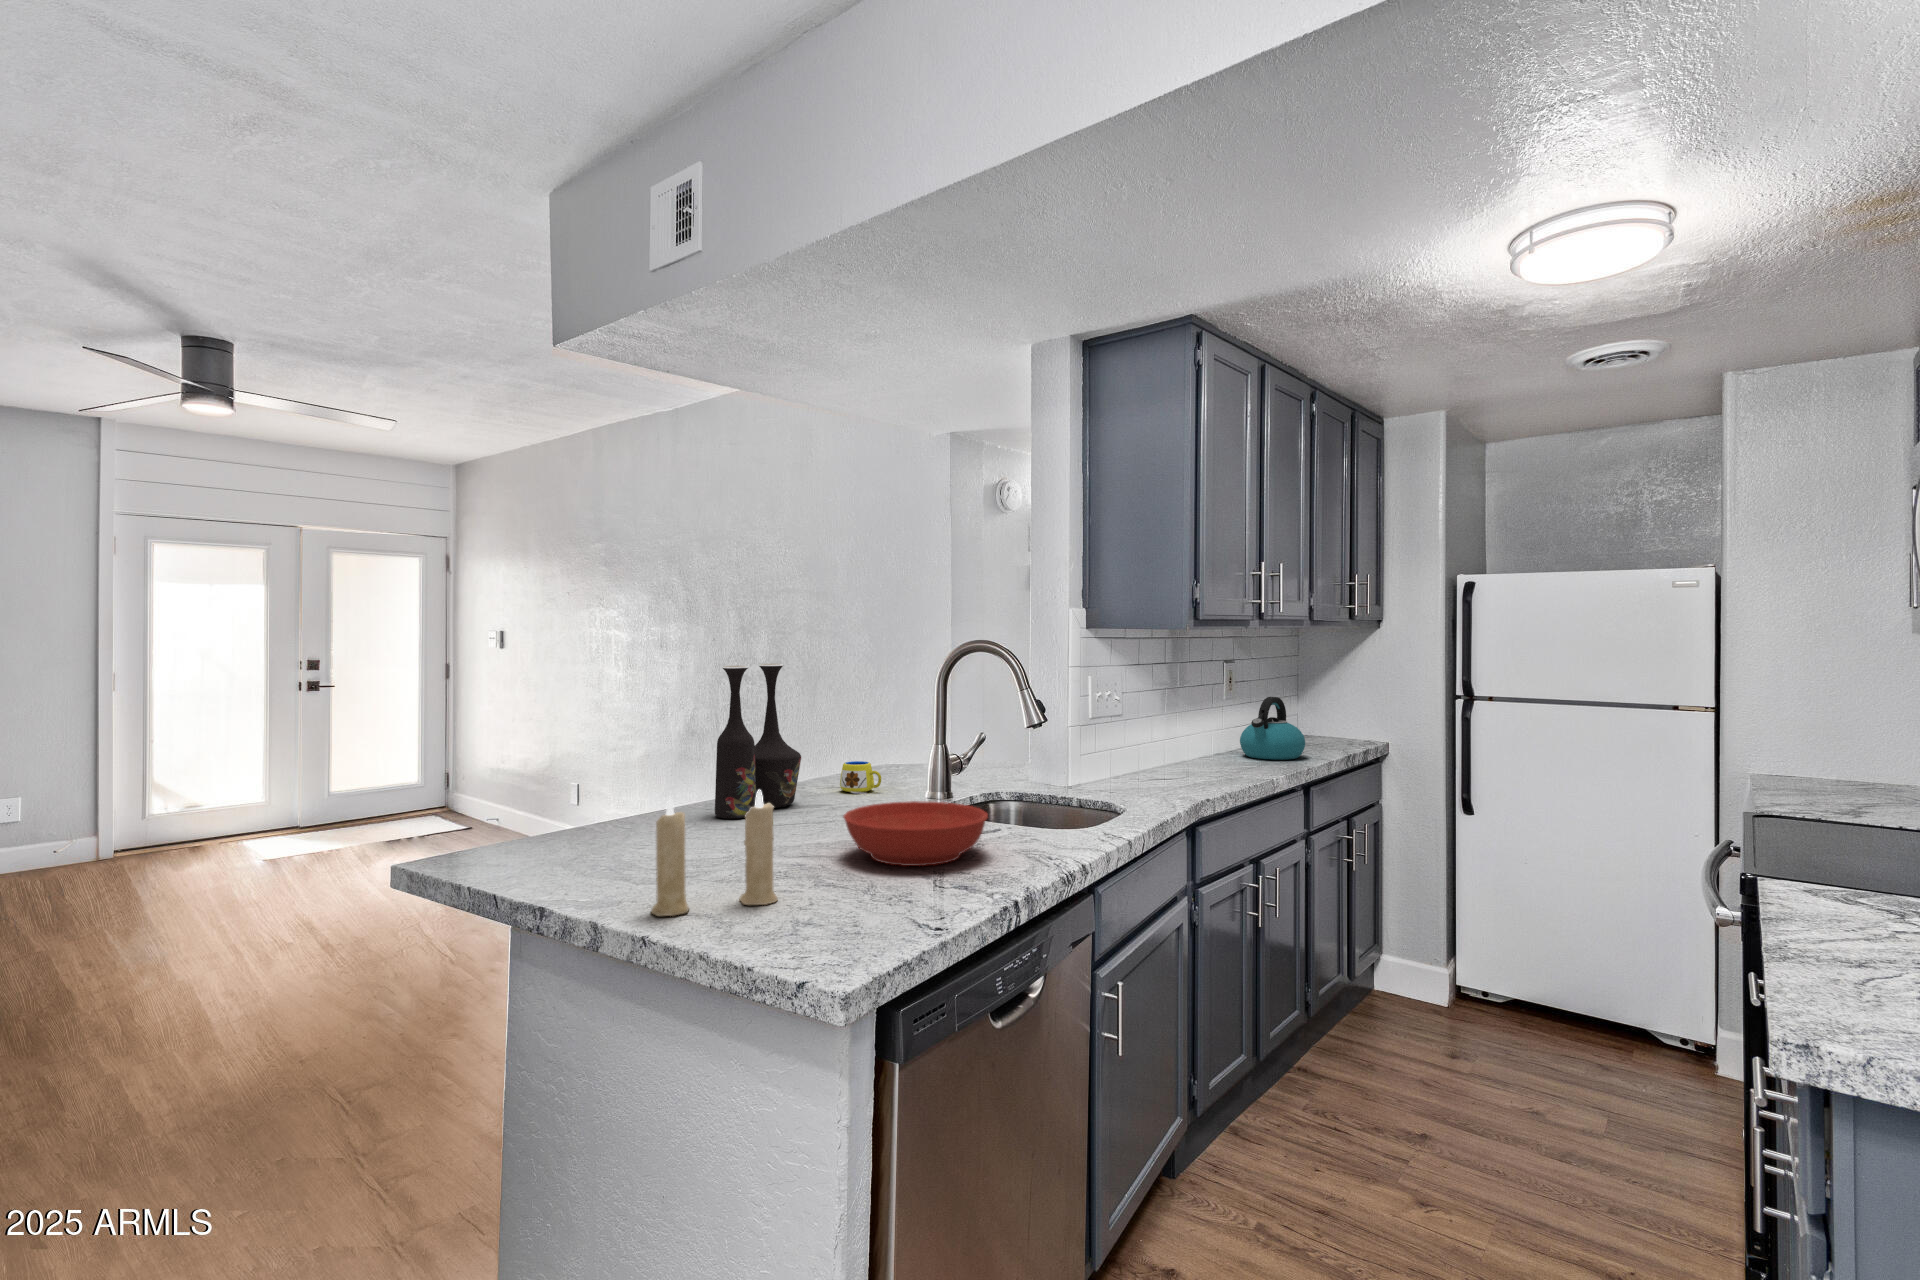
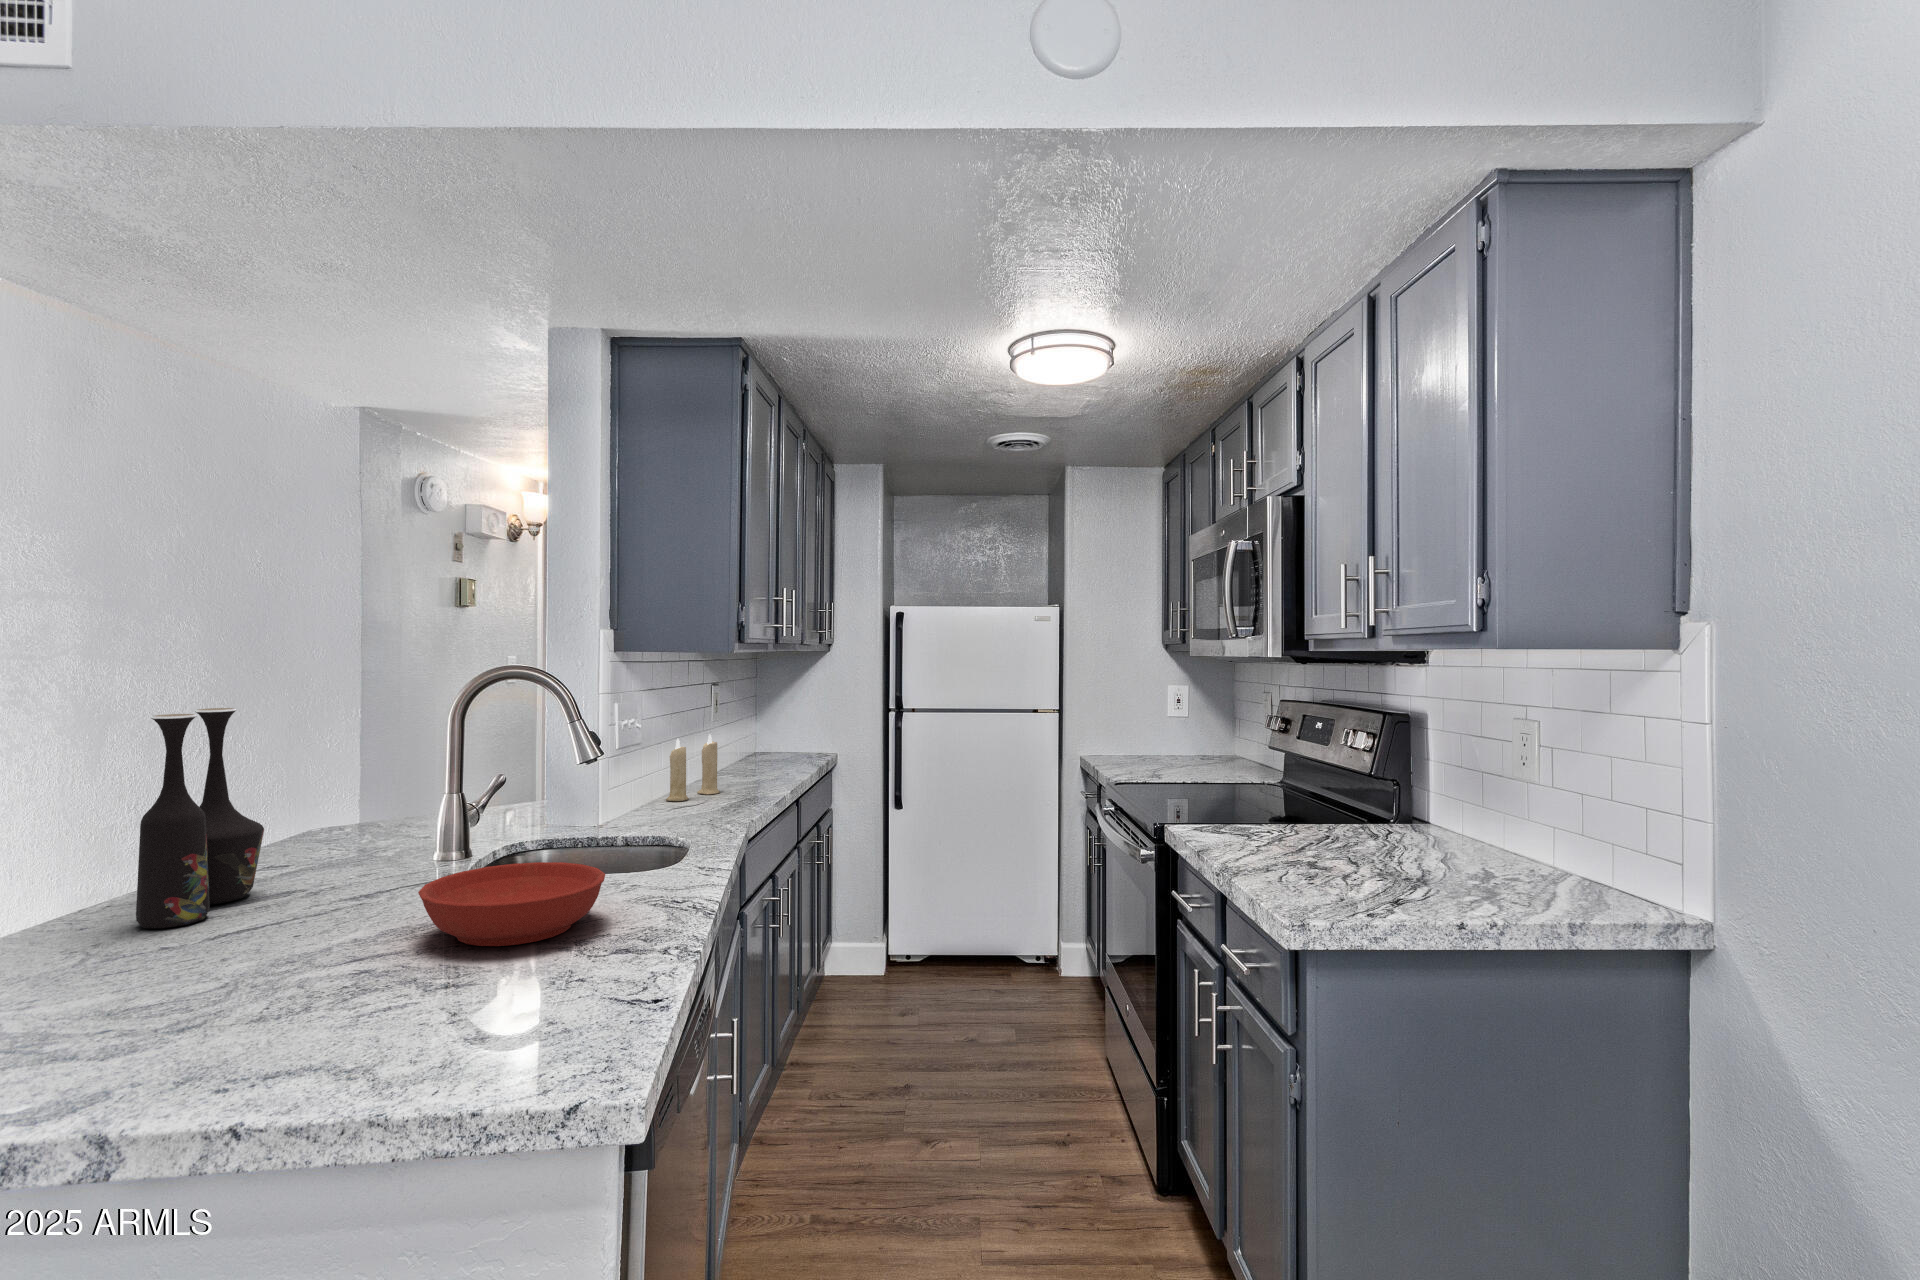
kettle: present [1240,697,1305,760] -> none [721,716,783,776]
mug: present [840,761,881,794] -> none [300,825,365,867]
candle: present [651,791,778,916] -> present [666,734,719,801]

